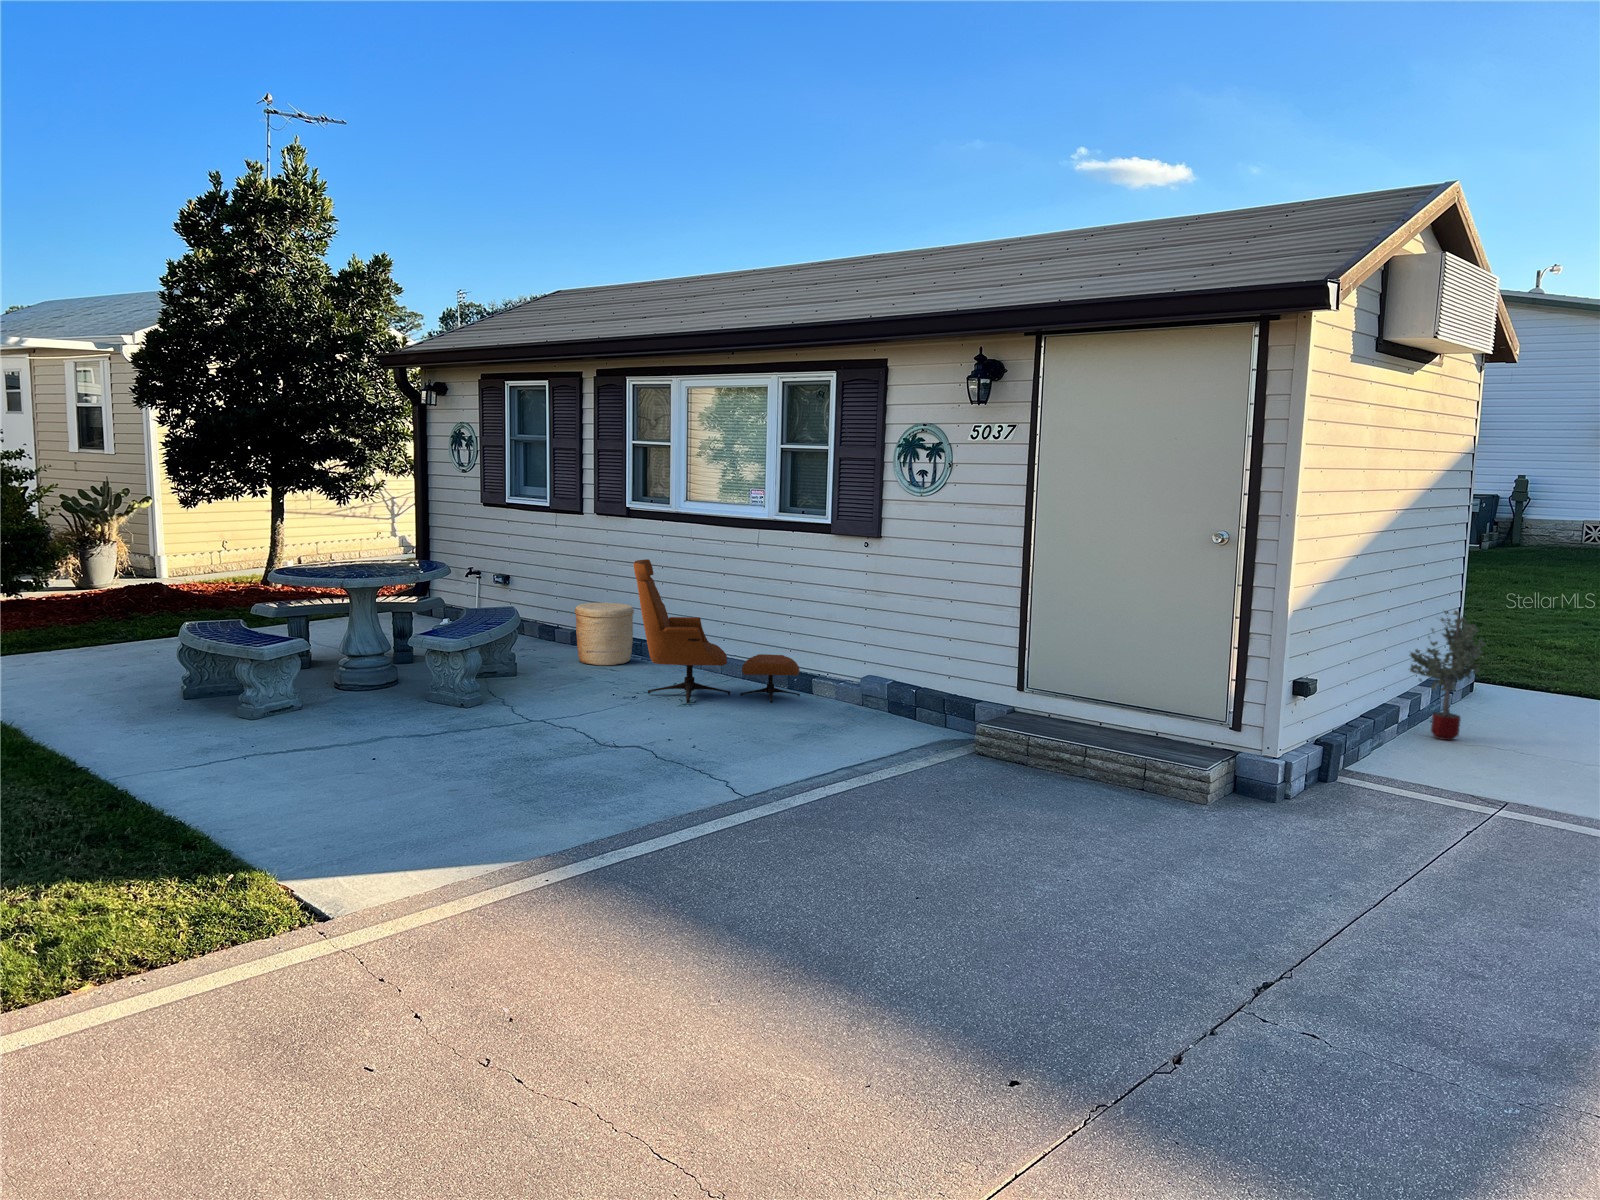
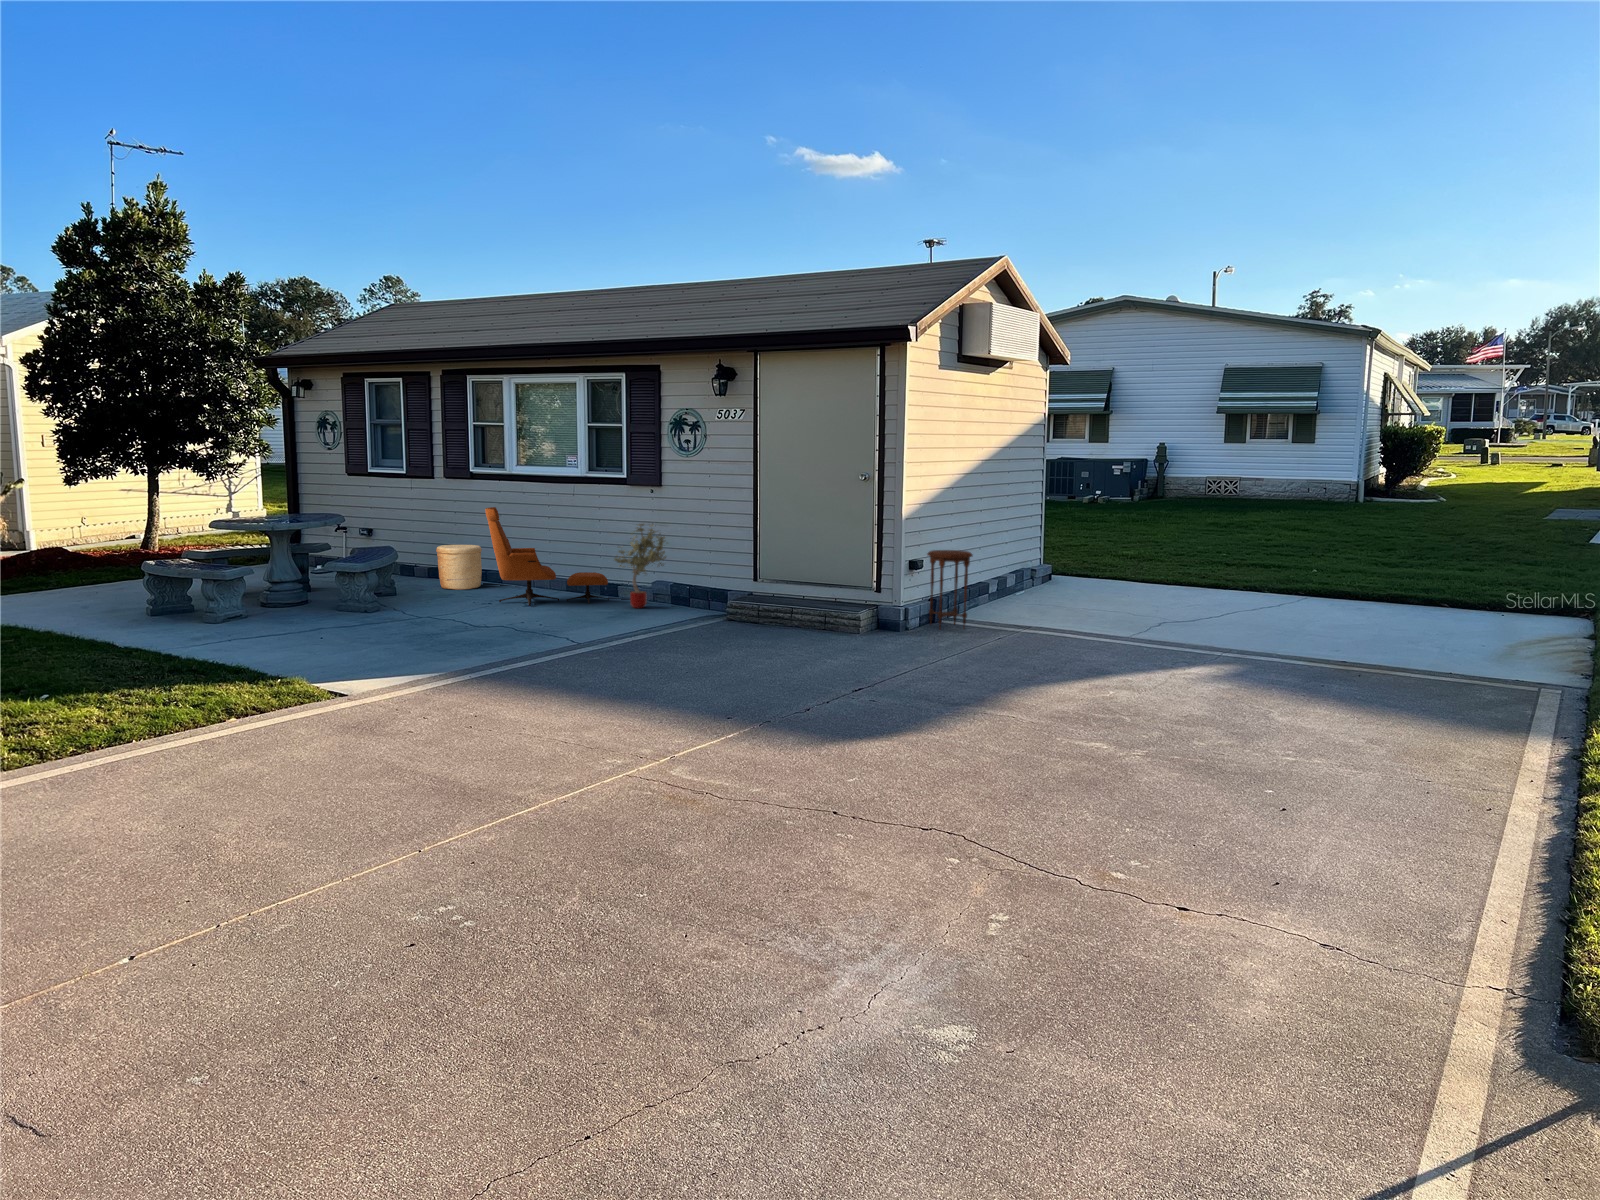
potted tree: present [1409,611,1485,740] -> present [614,524,666,608]
side table: none [1316,661,1405,799] -> present [927,550,973,629]

